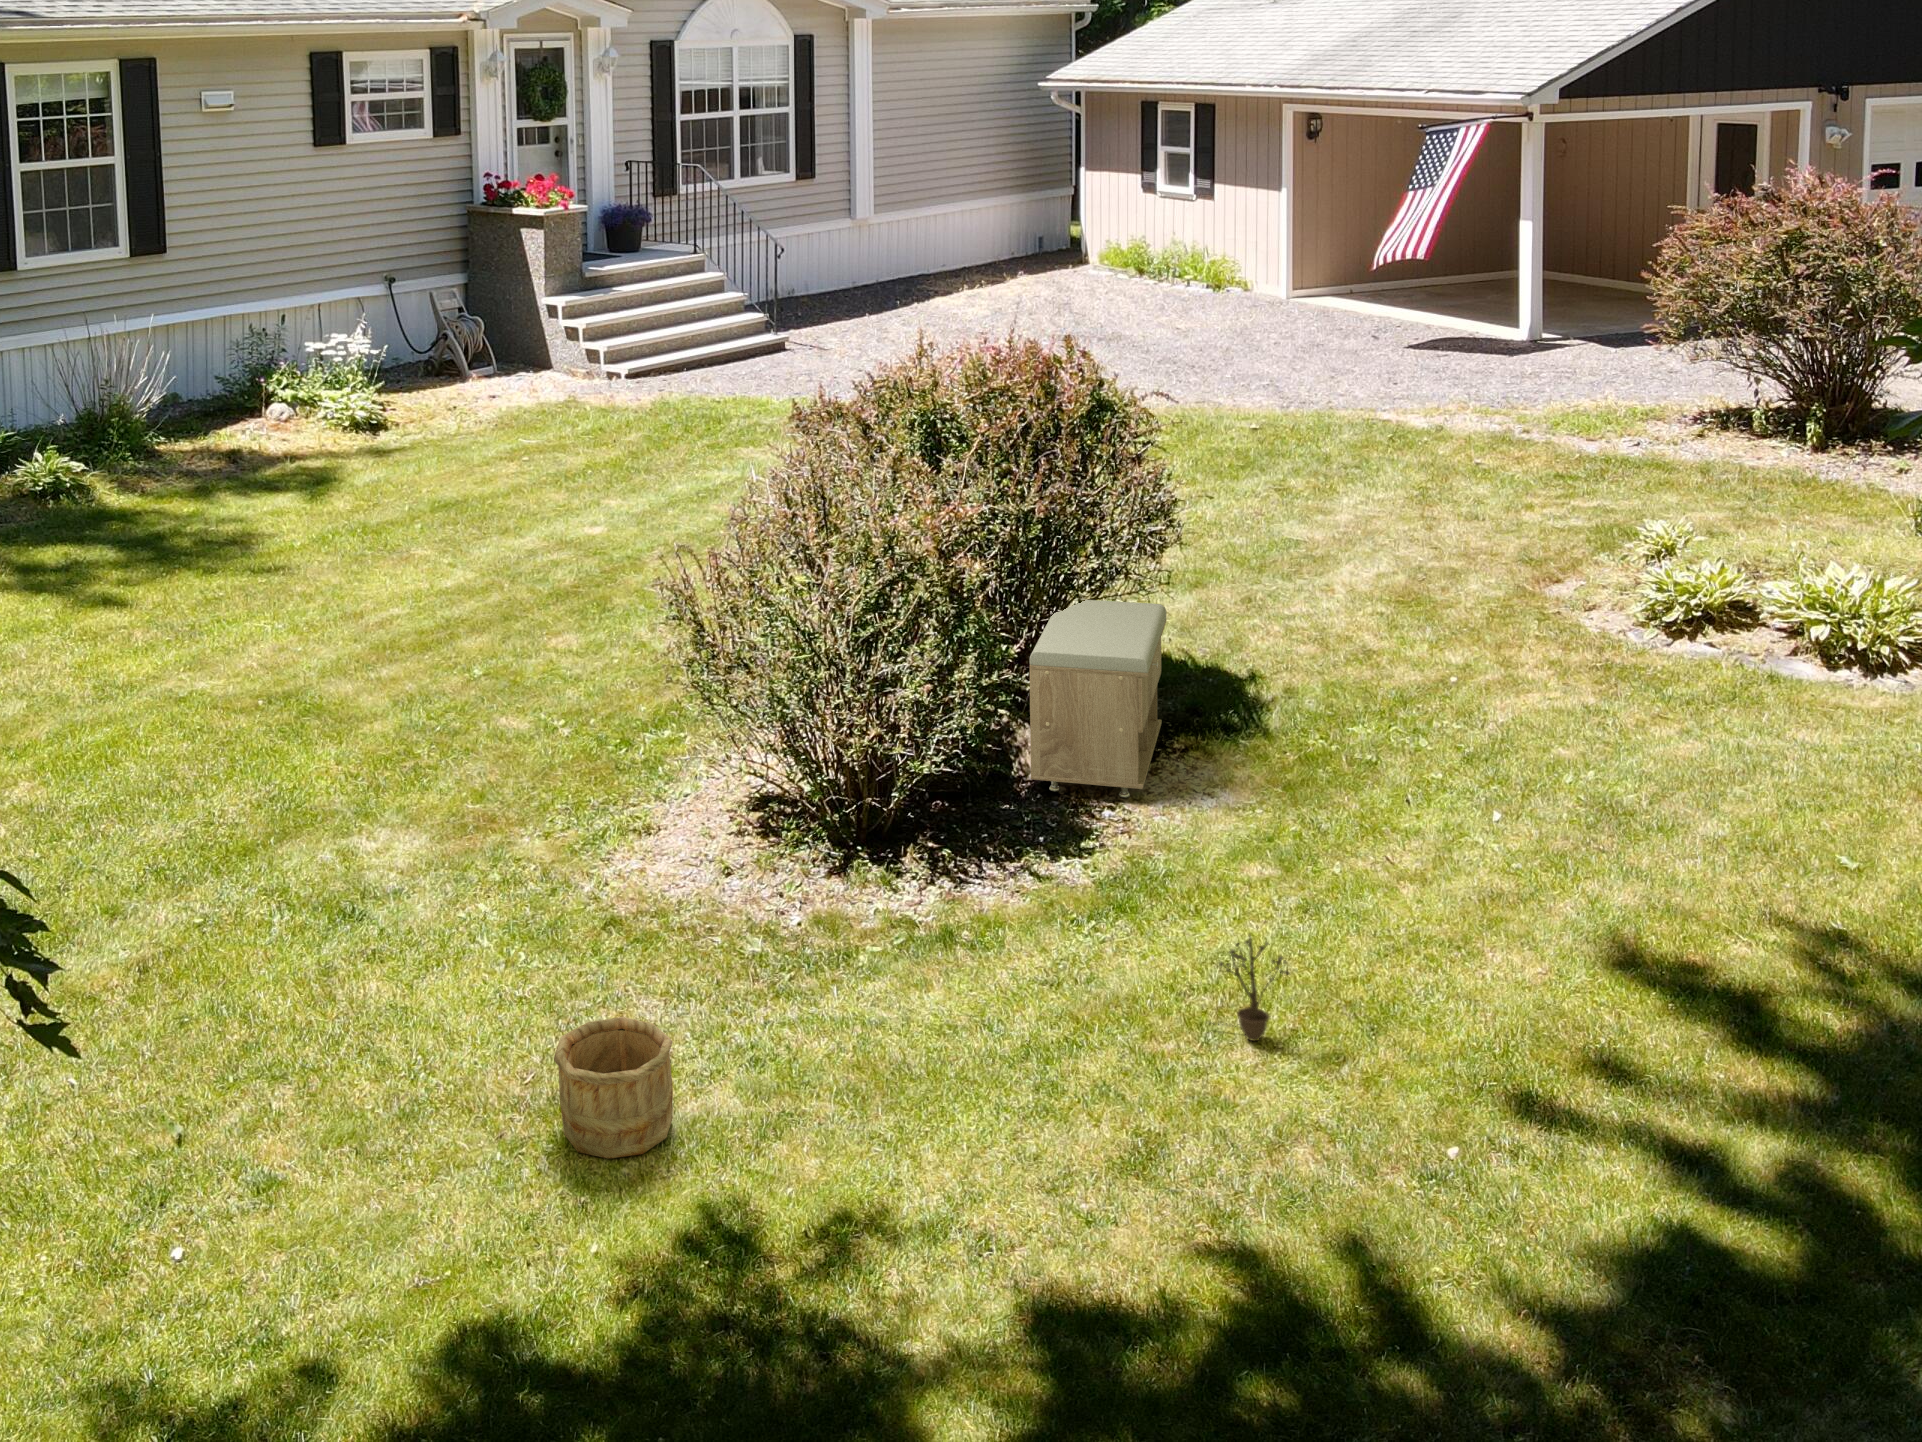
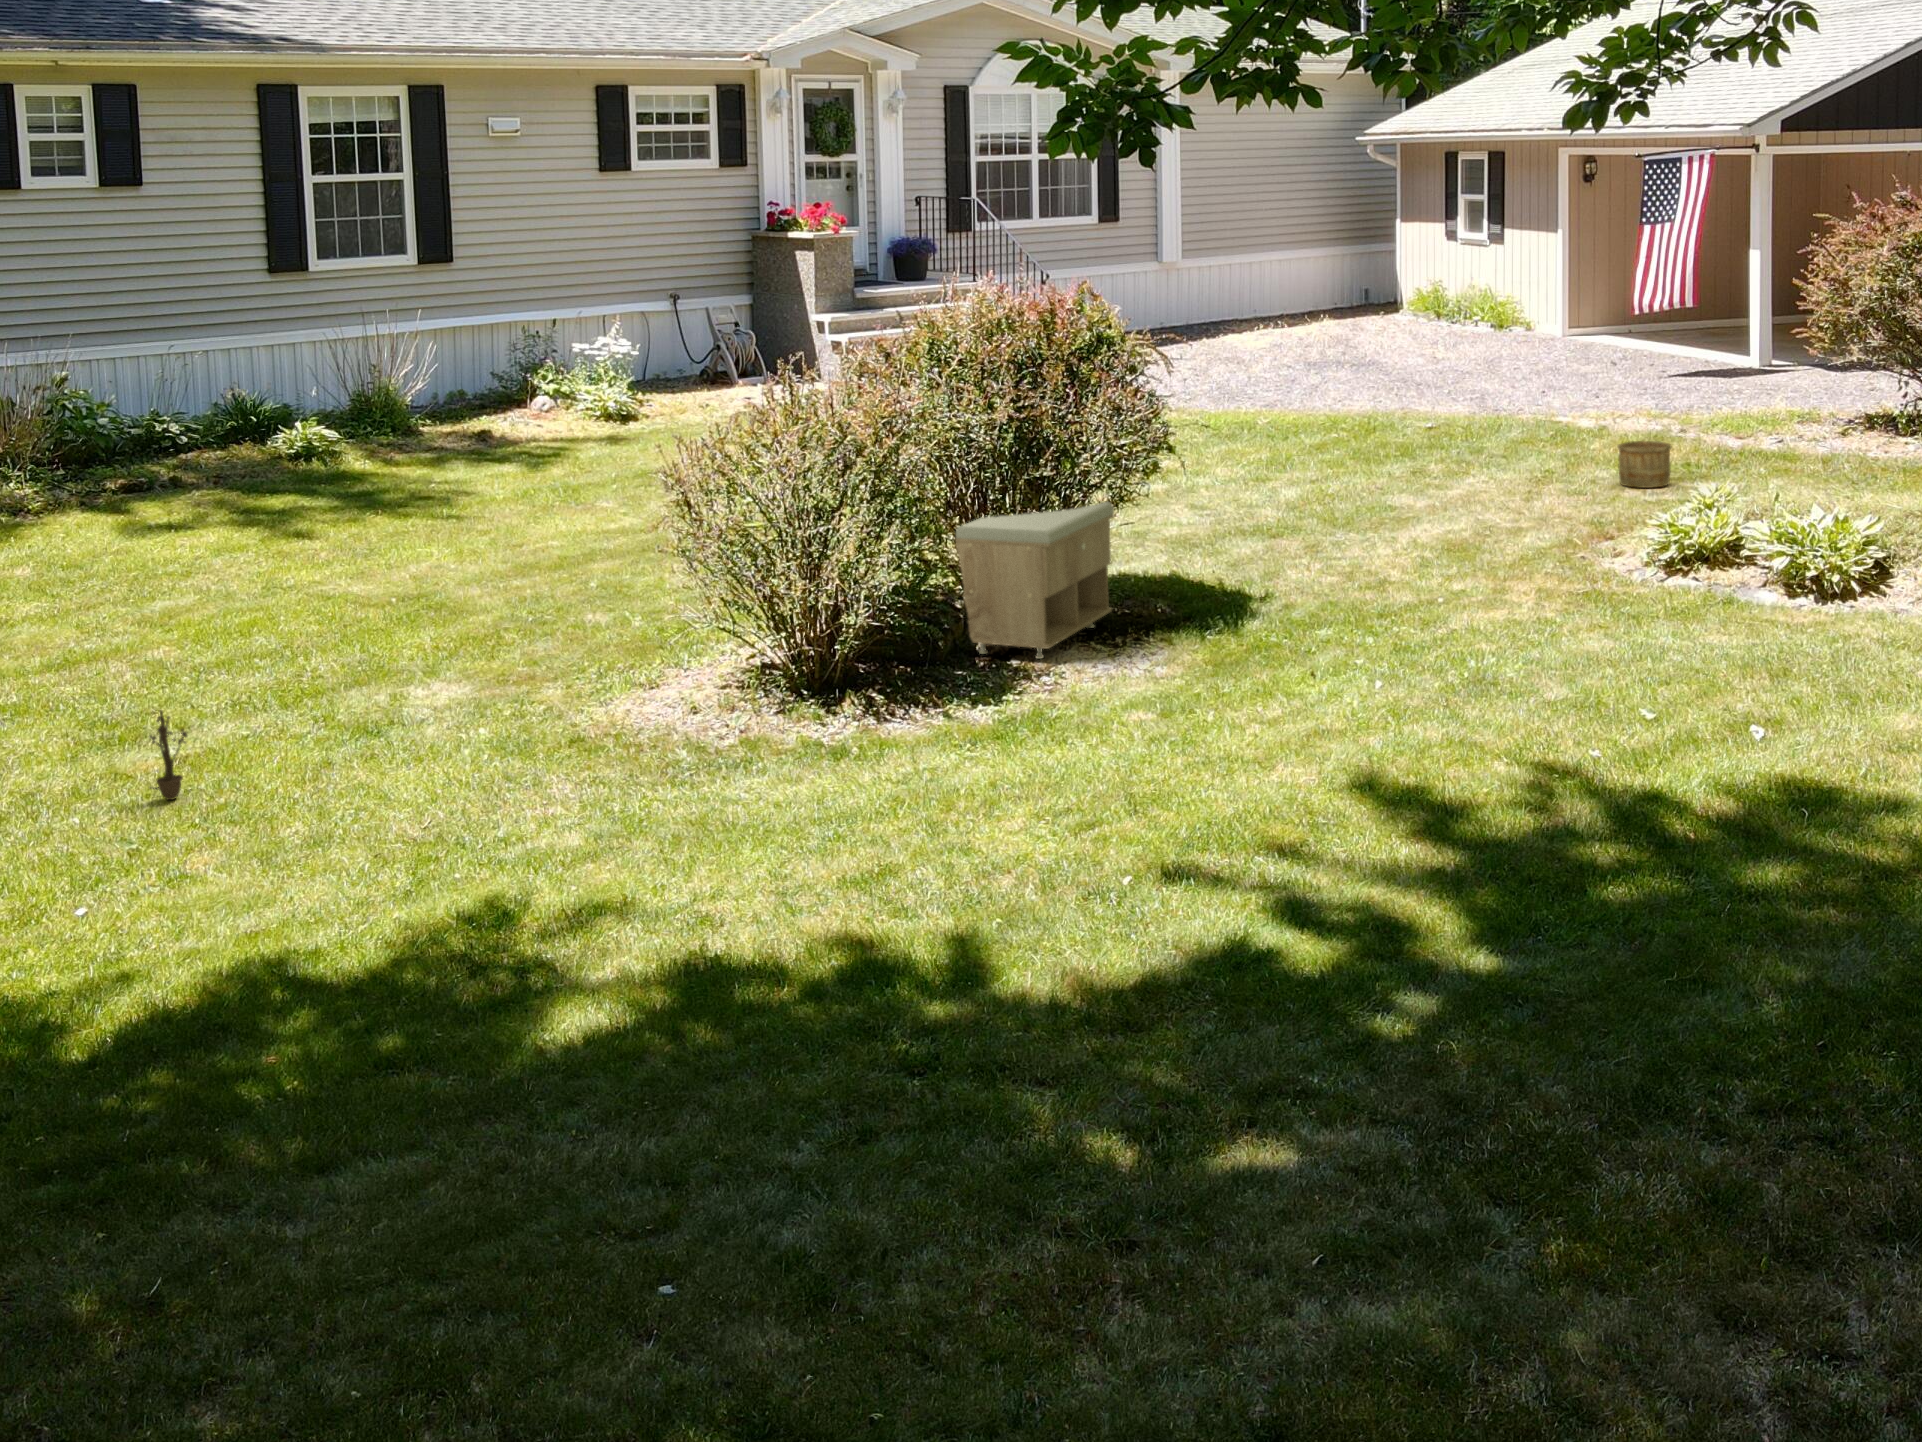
decorative plant: present [1211,934,1290,1041] -> present [150,711,187,800]
wooden bucket: present [554,1017,673,1159] -> present [1618,441,1671,488]

